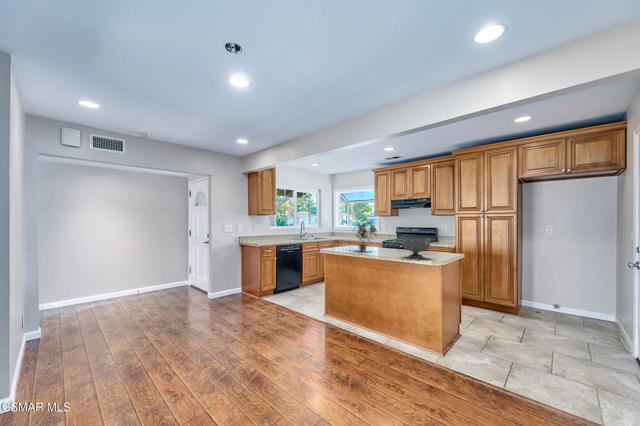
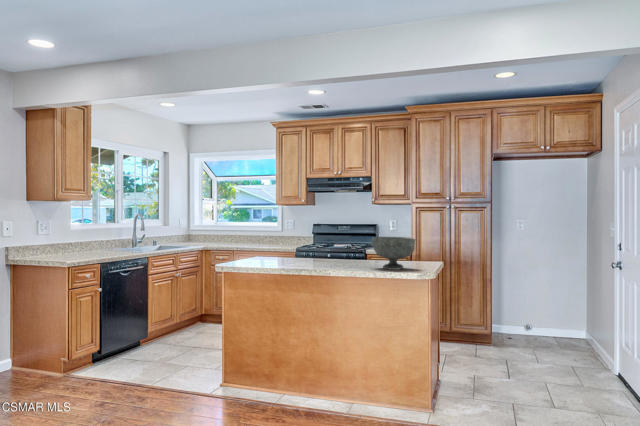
potted plant: present [355,219,377,251] -> none [275,208,325,264]

